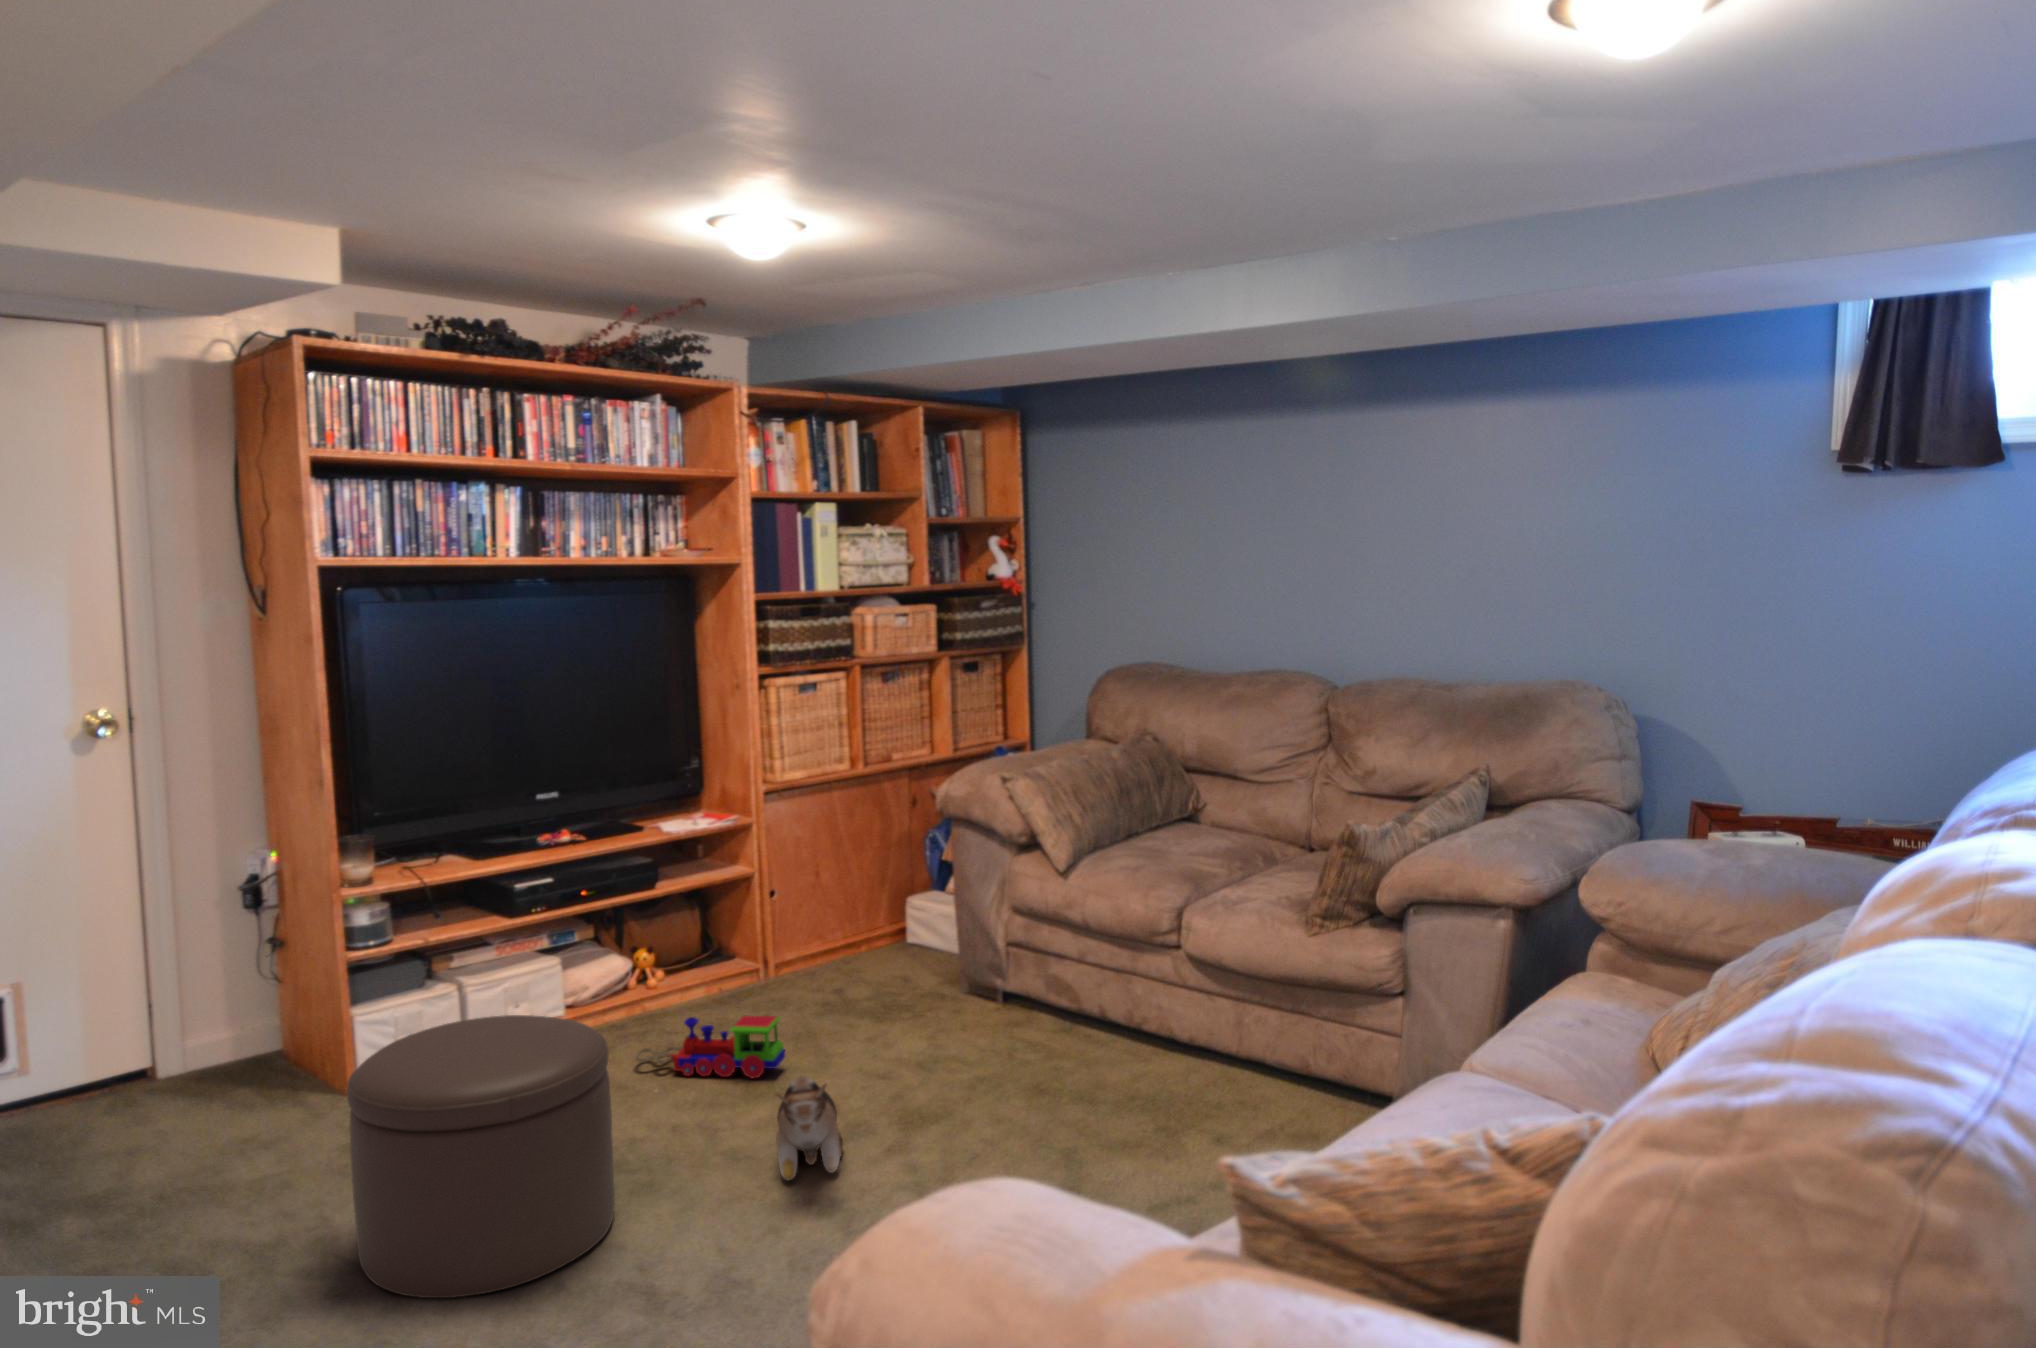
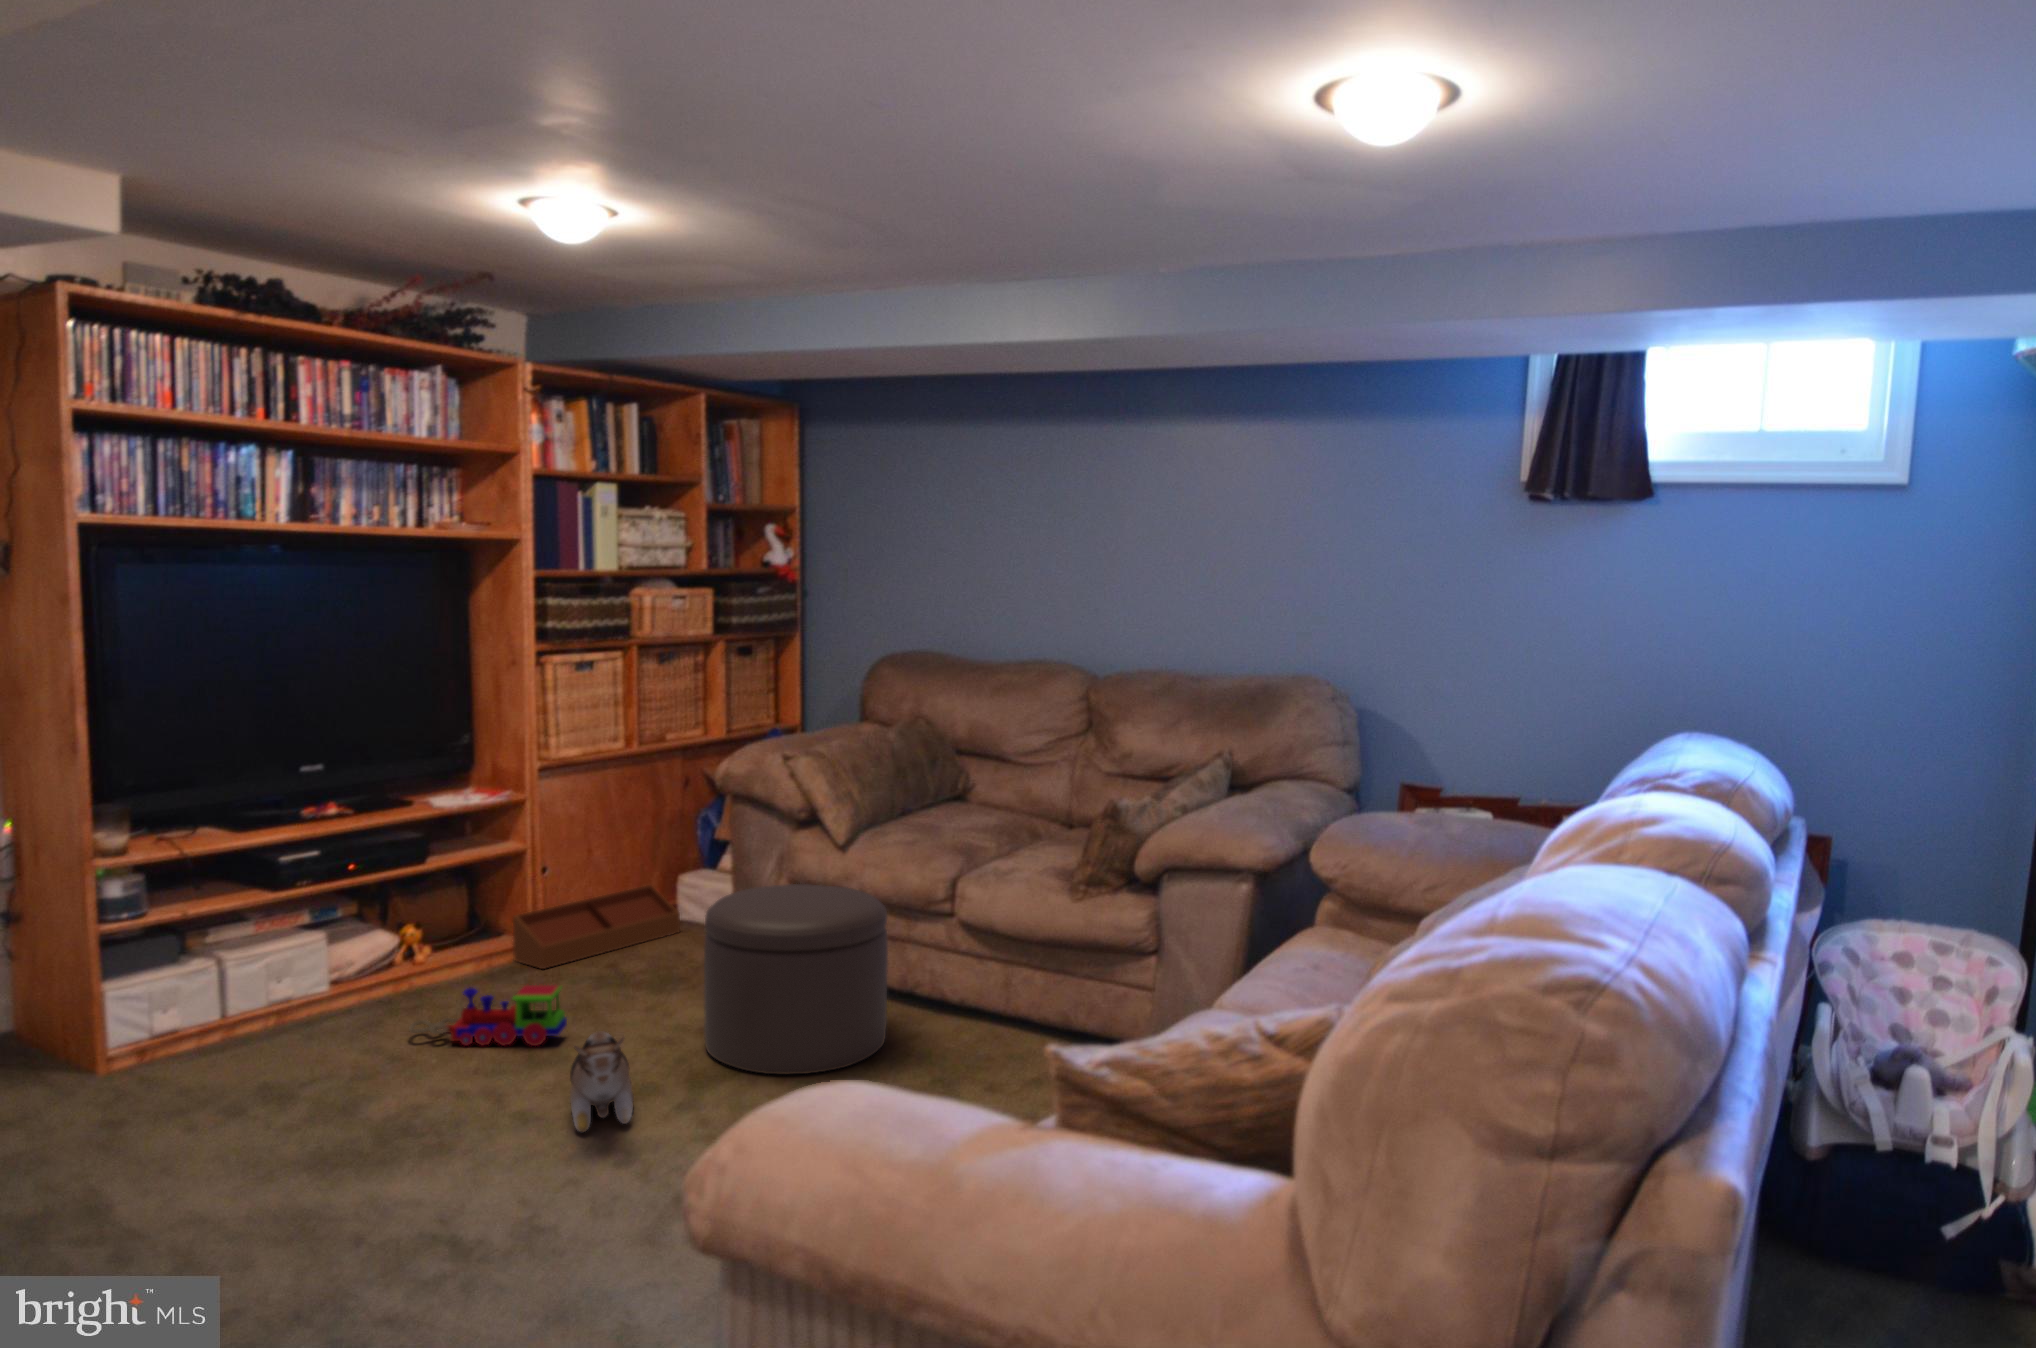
storage bin: none [743,905,908,993] -> present [513,885,680,969]
ottoman: present [347,1015,615,1298] -> present [704,884,888,1074]

